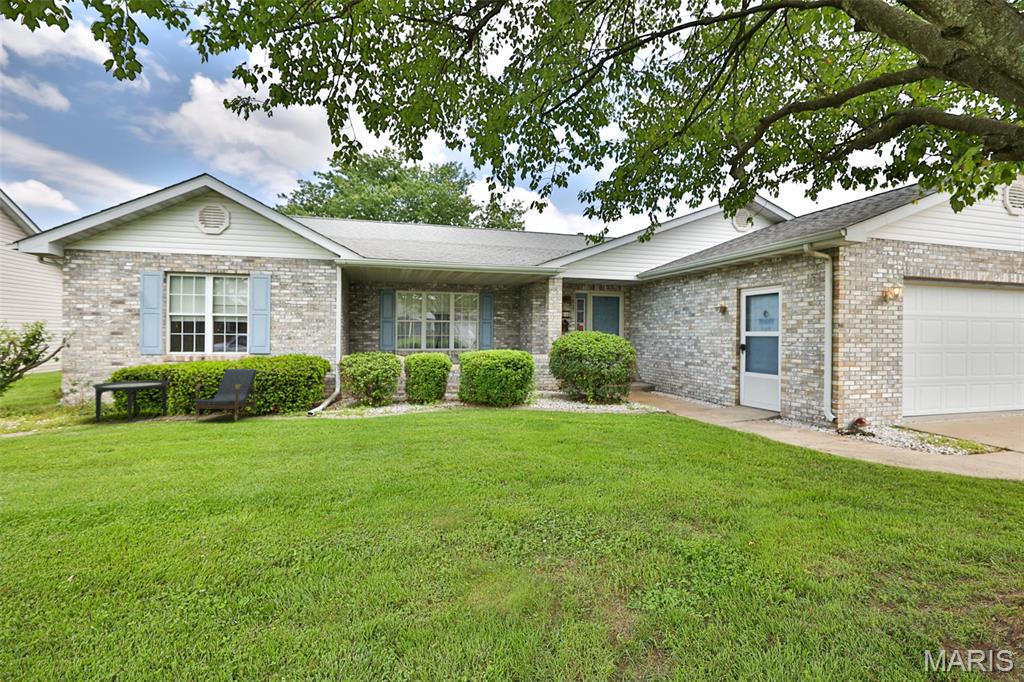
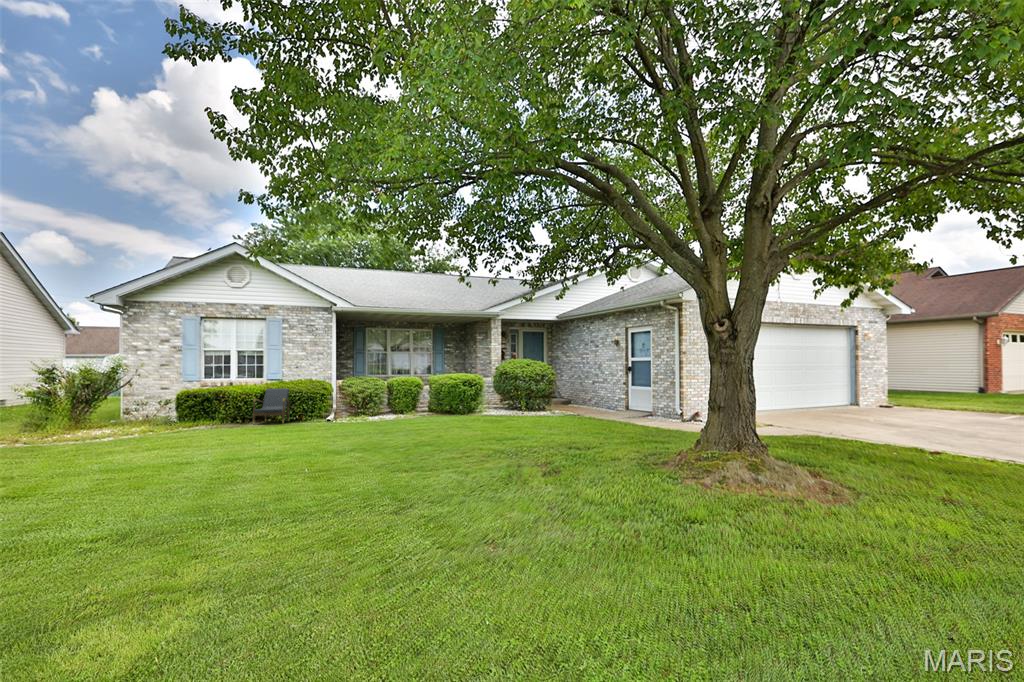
round table: present [92,380,169,422] -> none [176,399,225,426]

